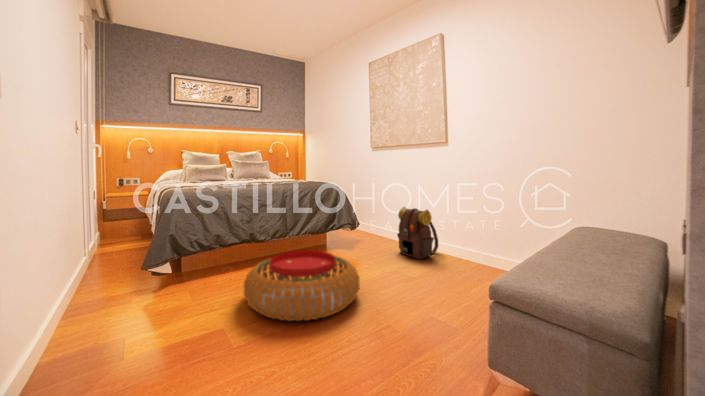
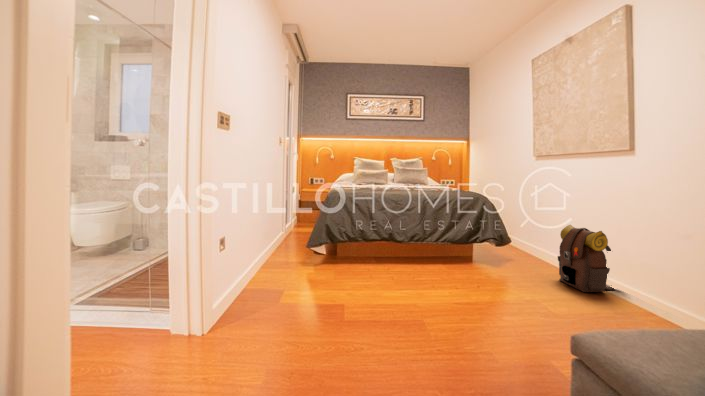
pouf: present [243,250,360,321] -> none [368,253,482,320]

